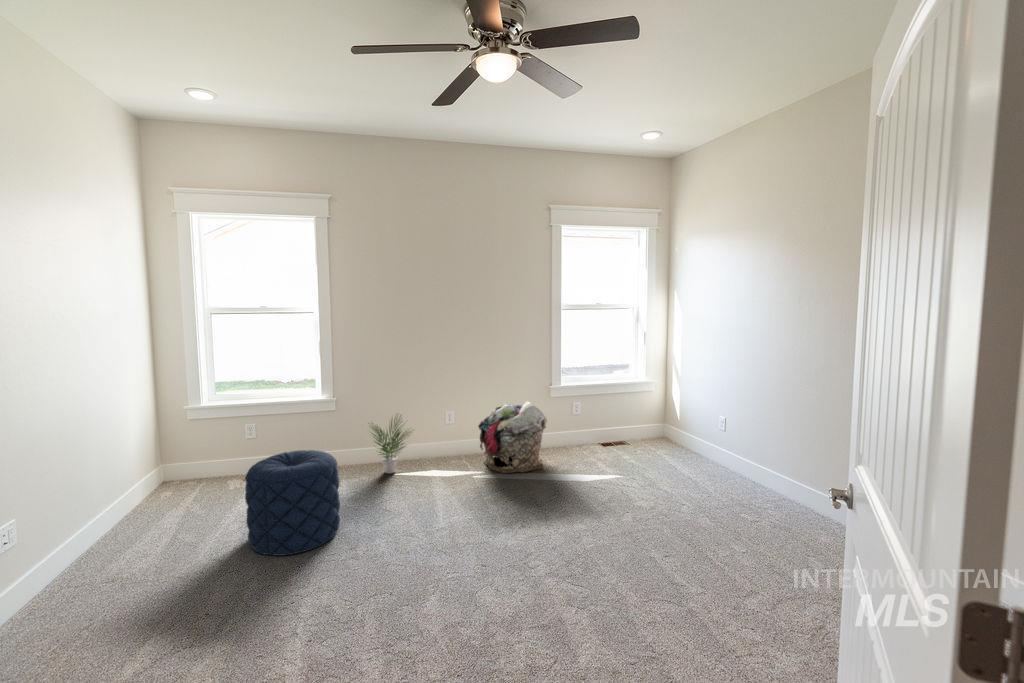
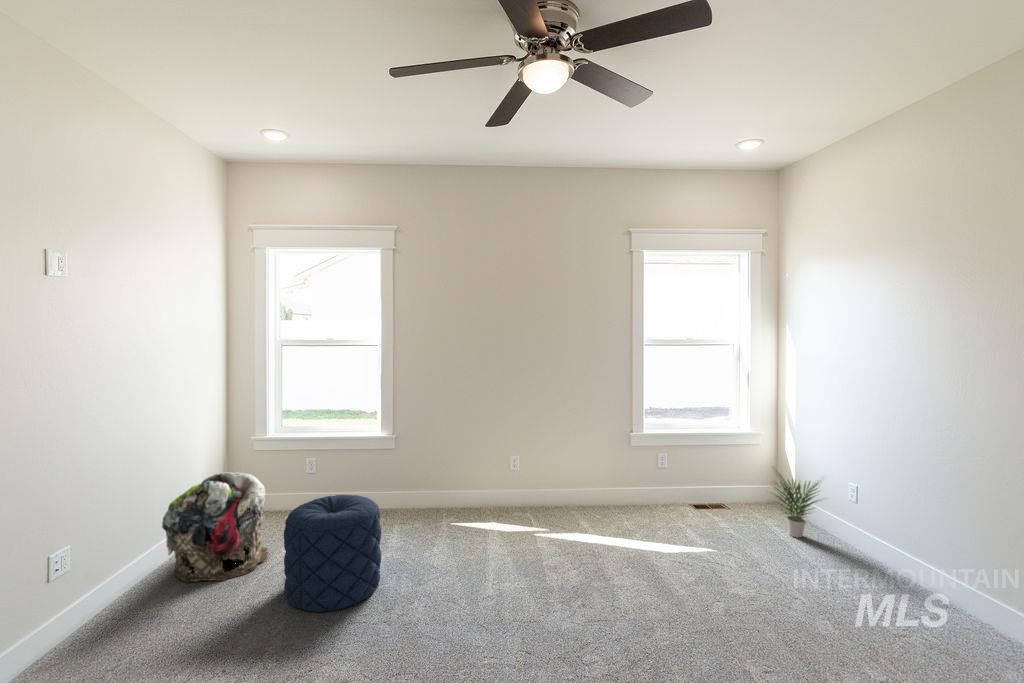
laundry basket: present [478,402,547,473] -> present [162,472,268,582]
potted plant: present [371,417,410,473] -> present [776,474,819,538]

